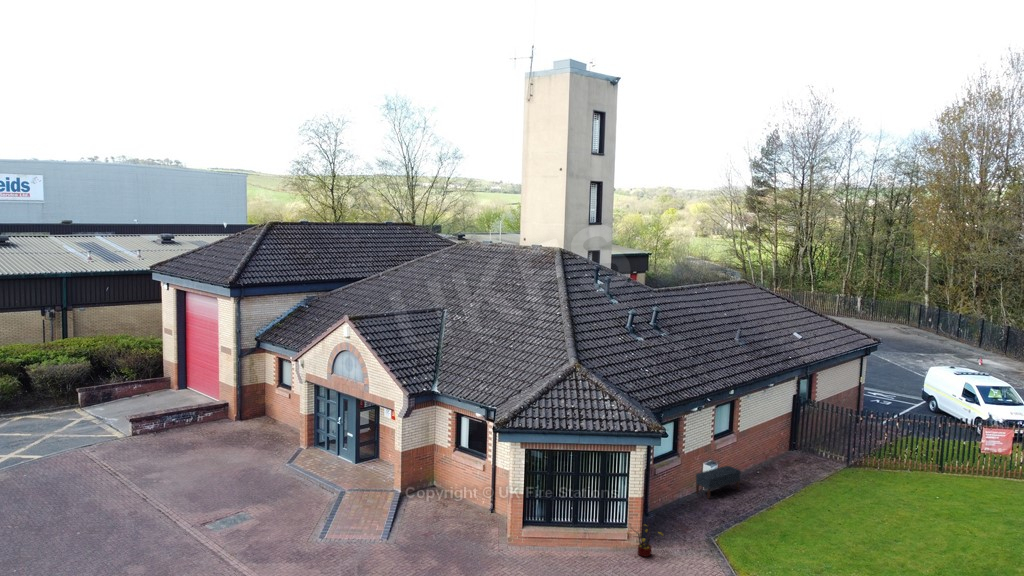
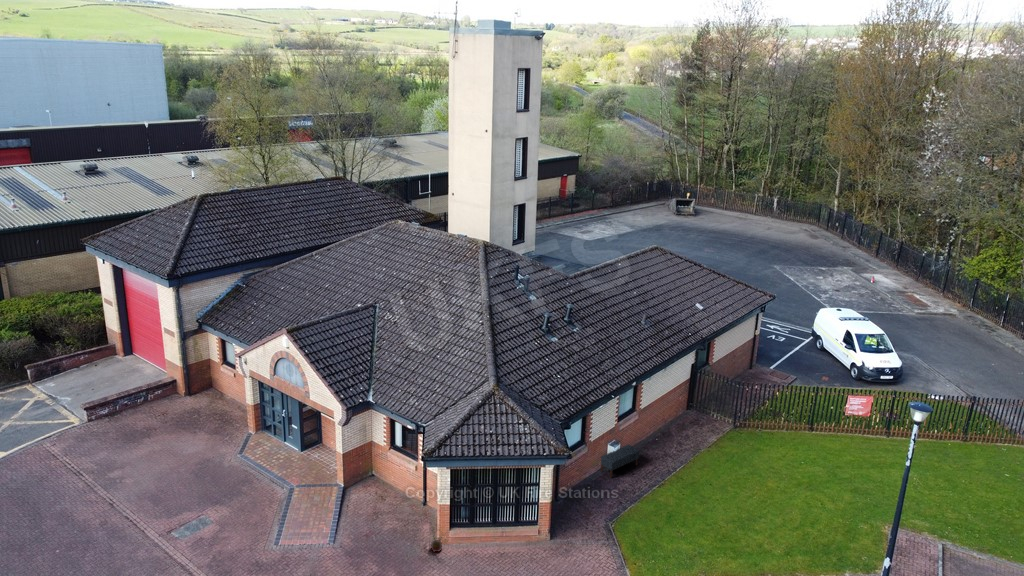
decorative plant: present [636,526,663,556] -> present [431,530,448,552]

